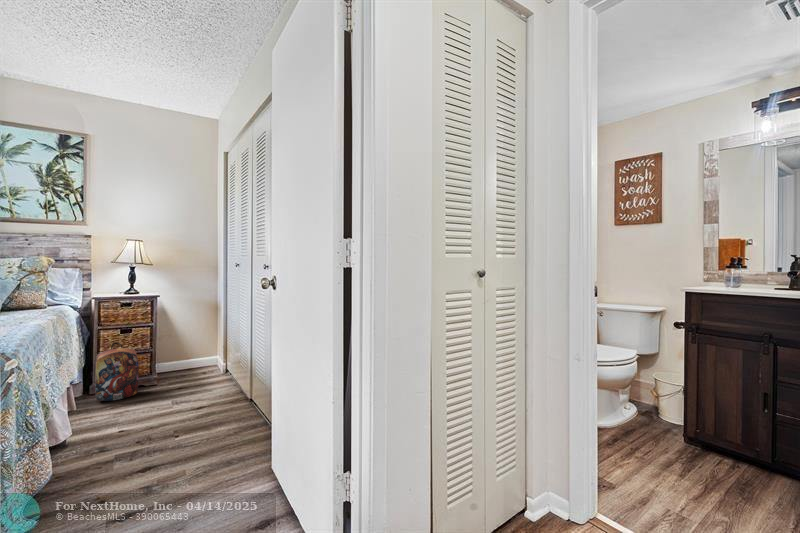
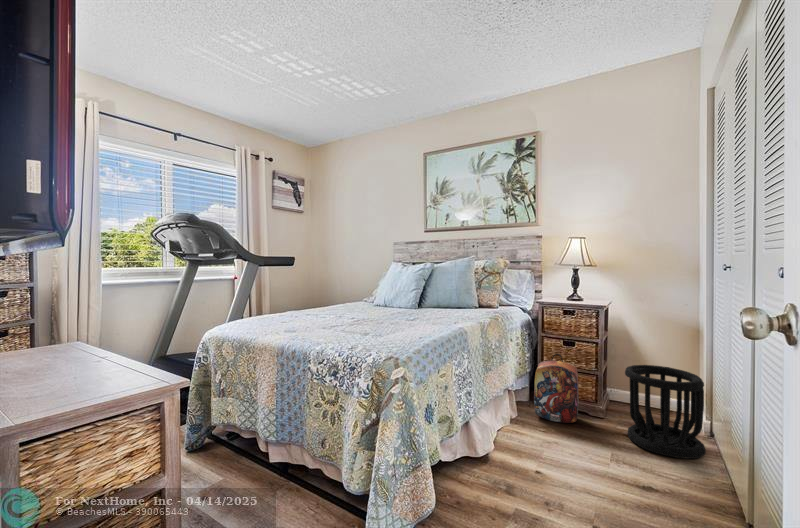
wastebasket: none [177,334,226,391] -> present [625,365,706,459]

